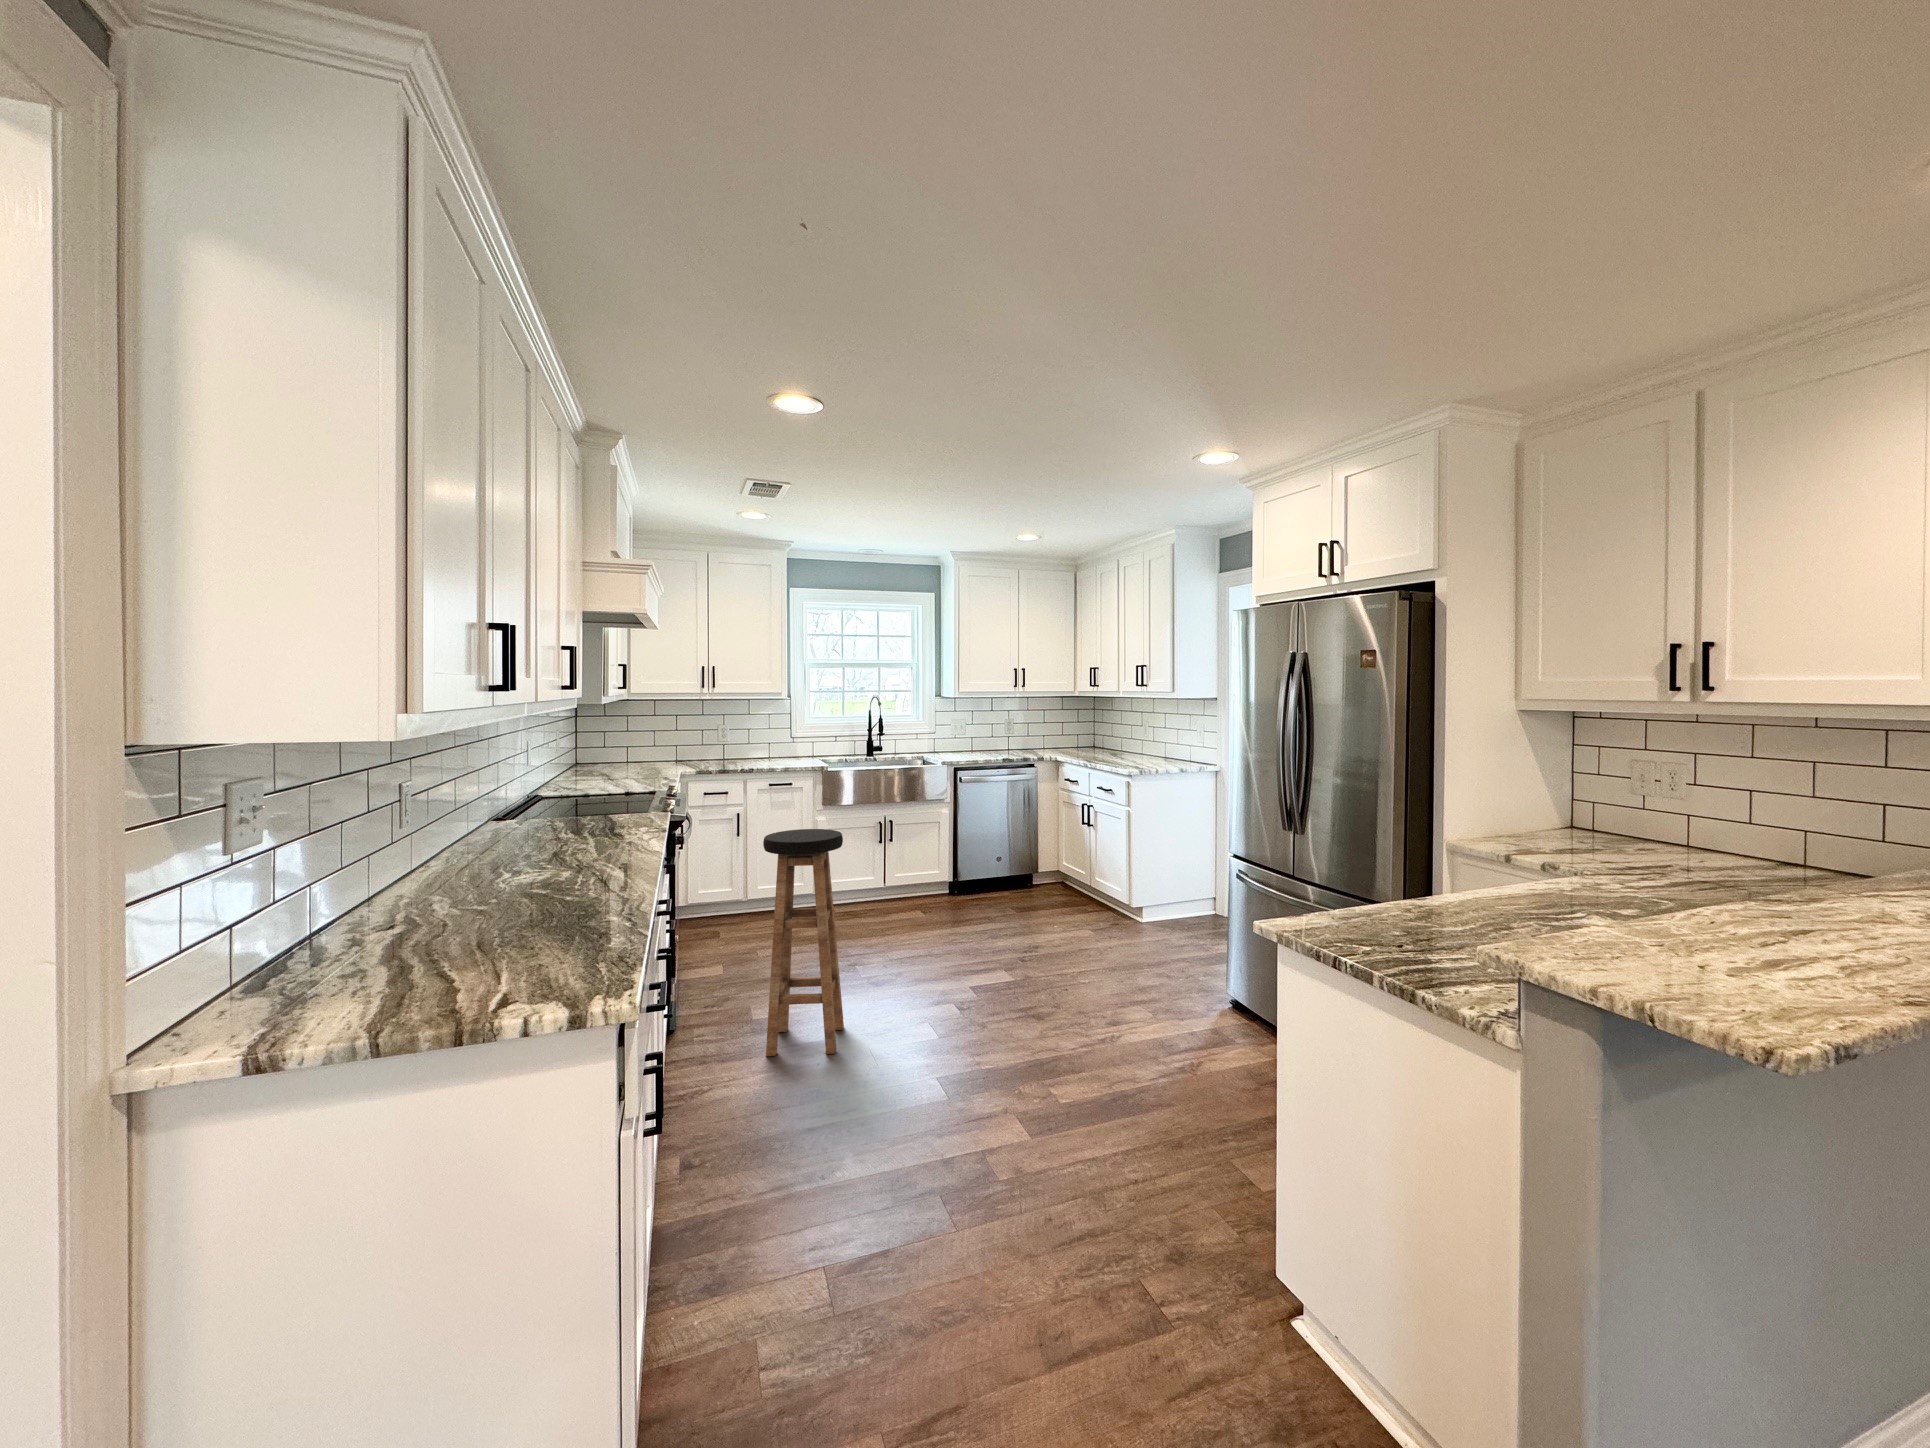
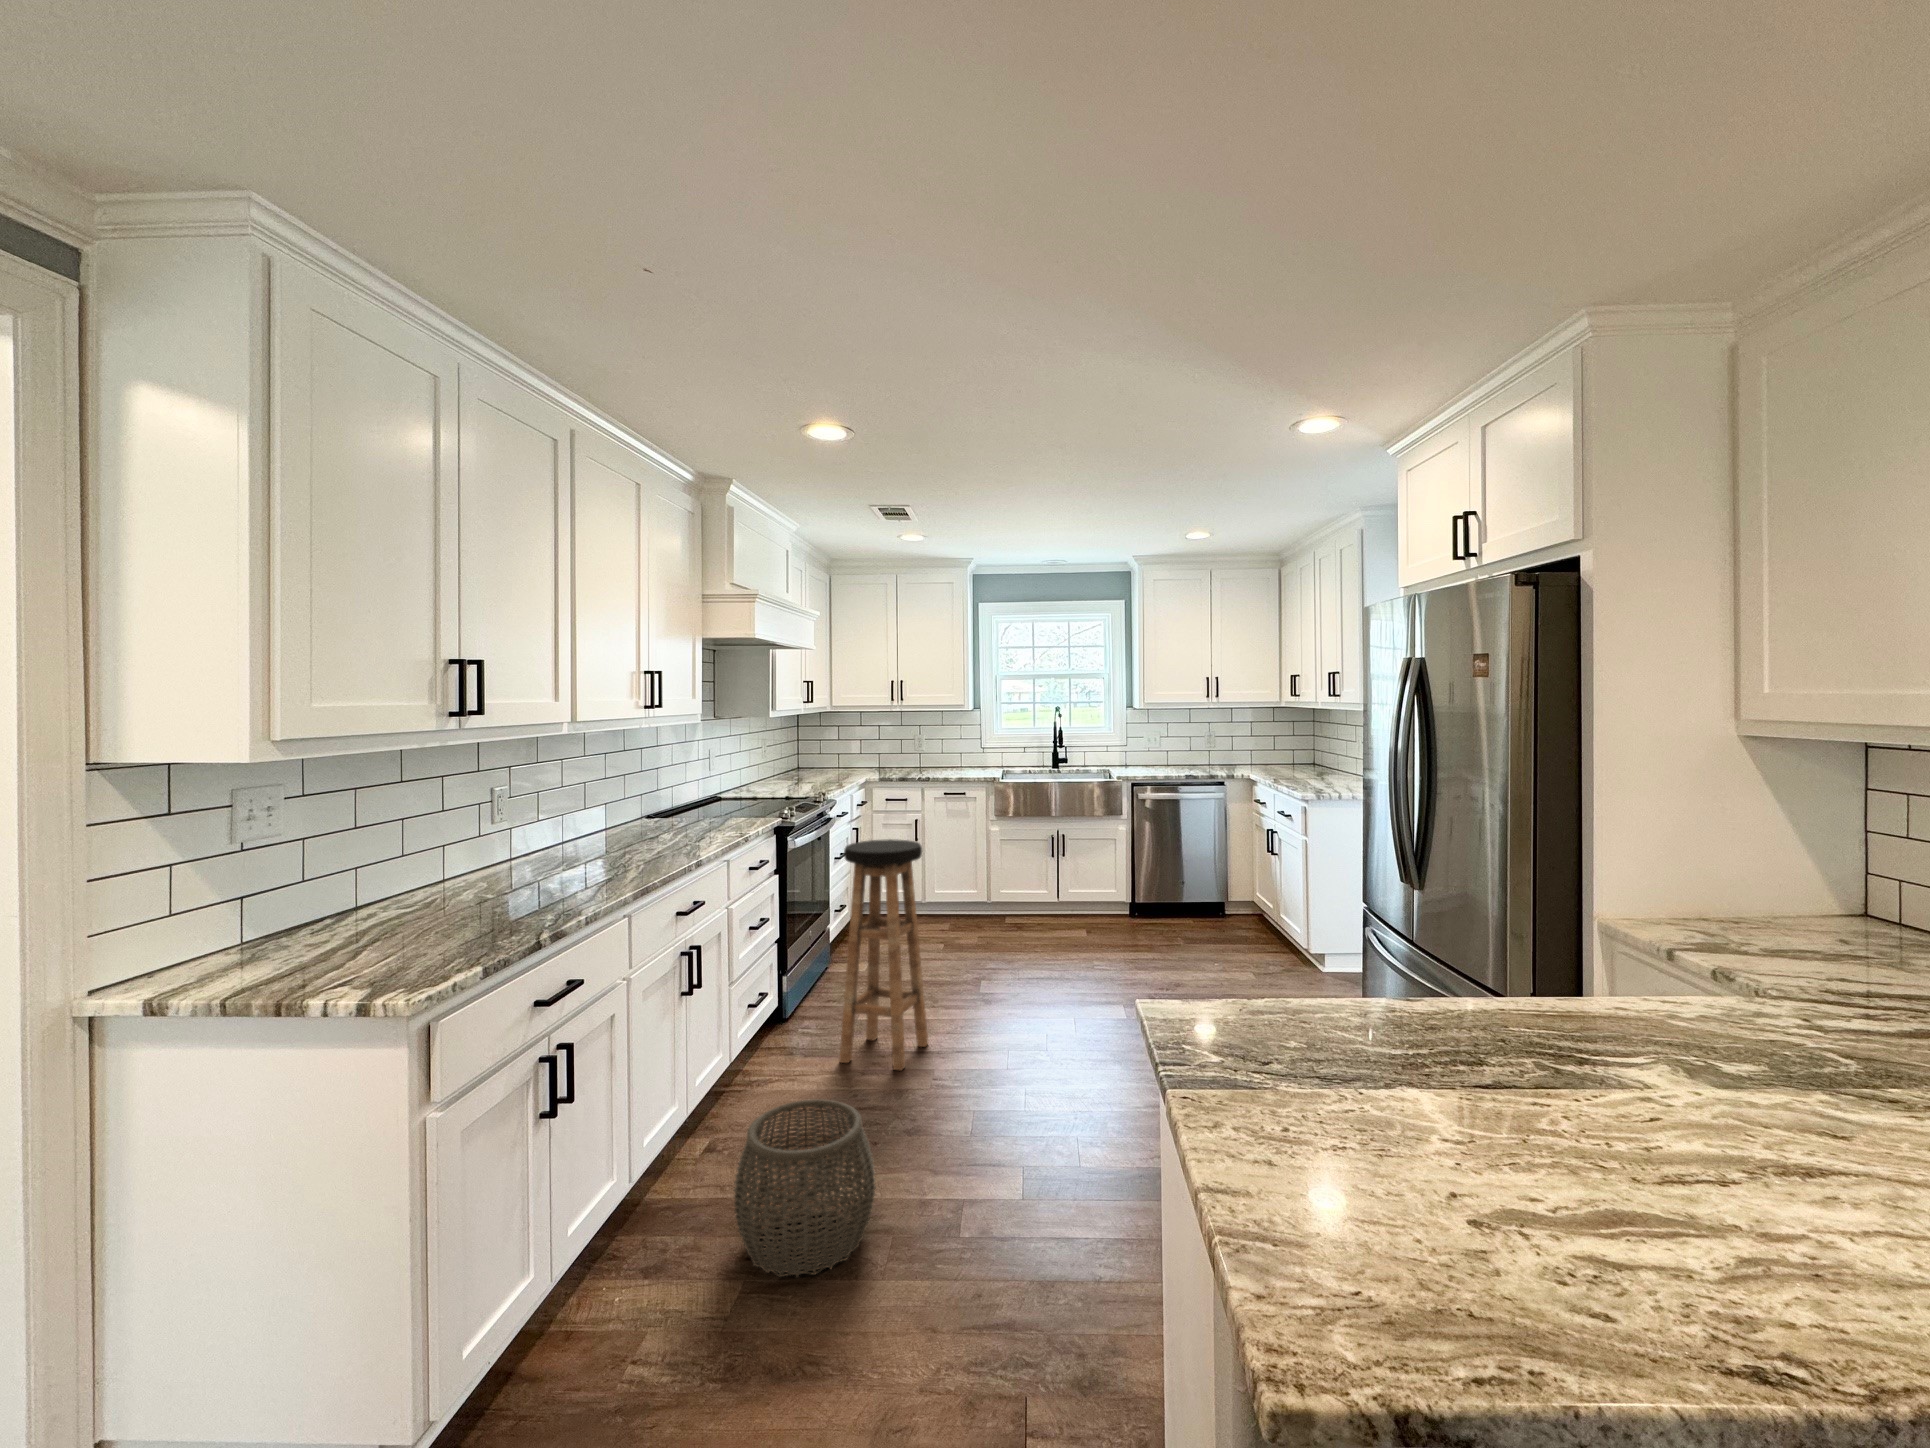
woven basket: none [787,1075,925,1244] -> present [734,1099,876,1277]

